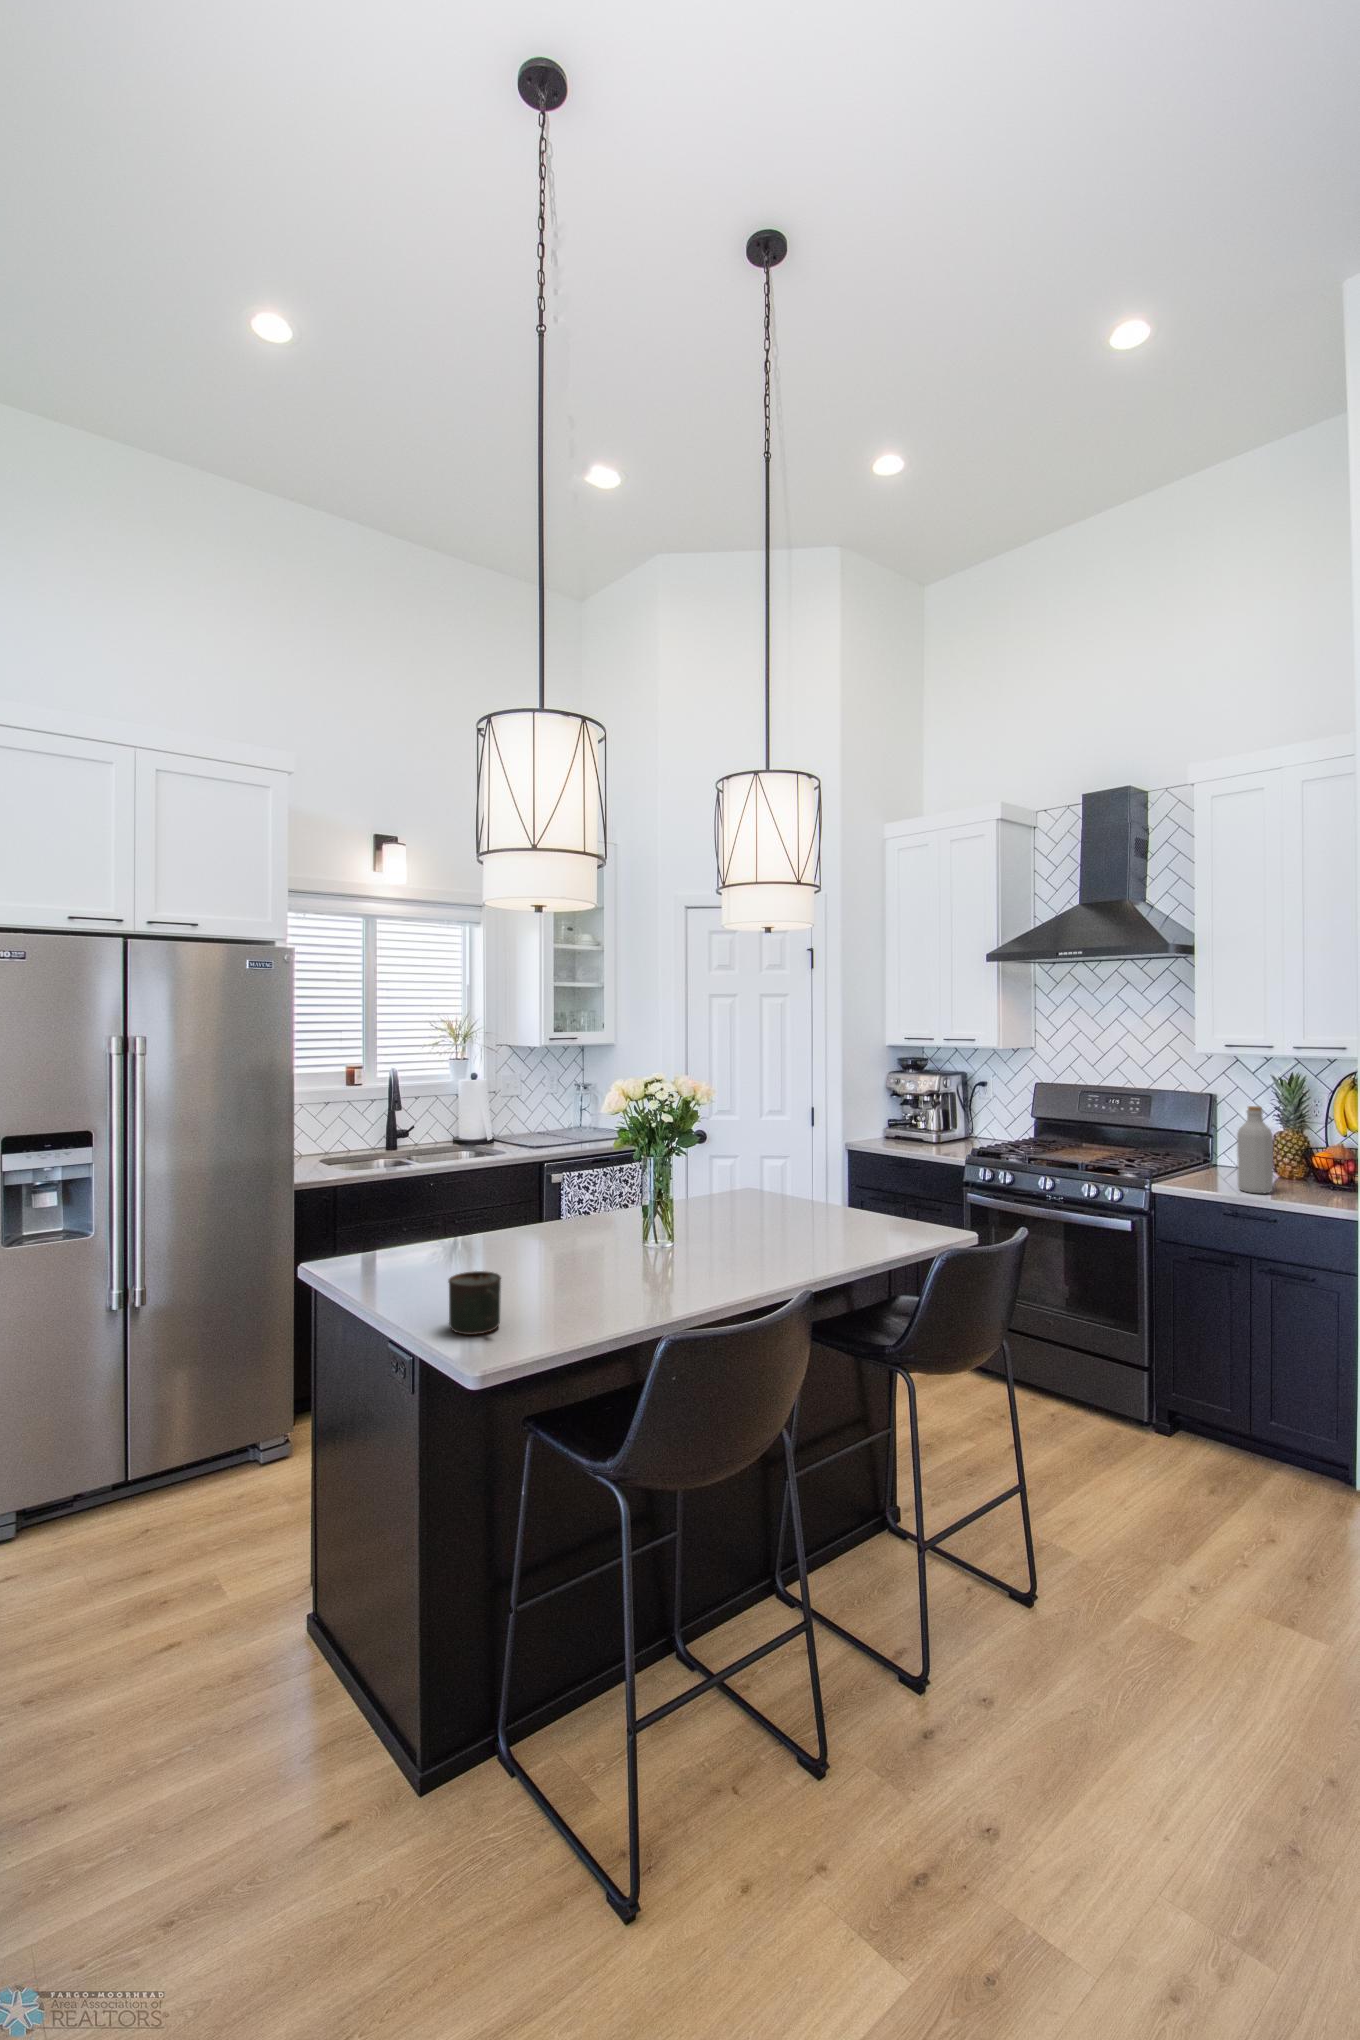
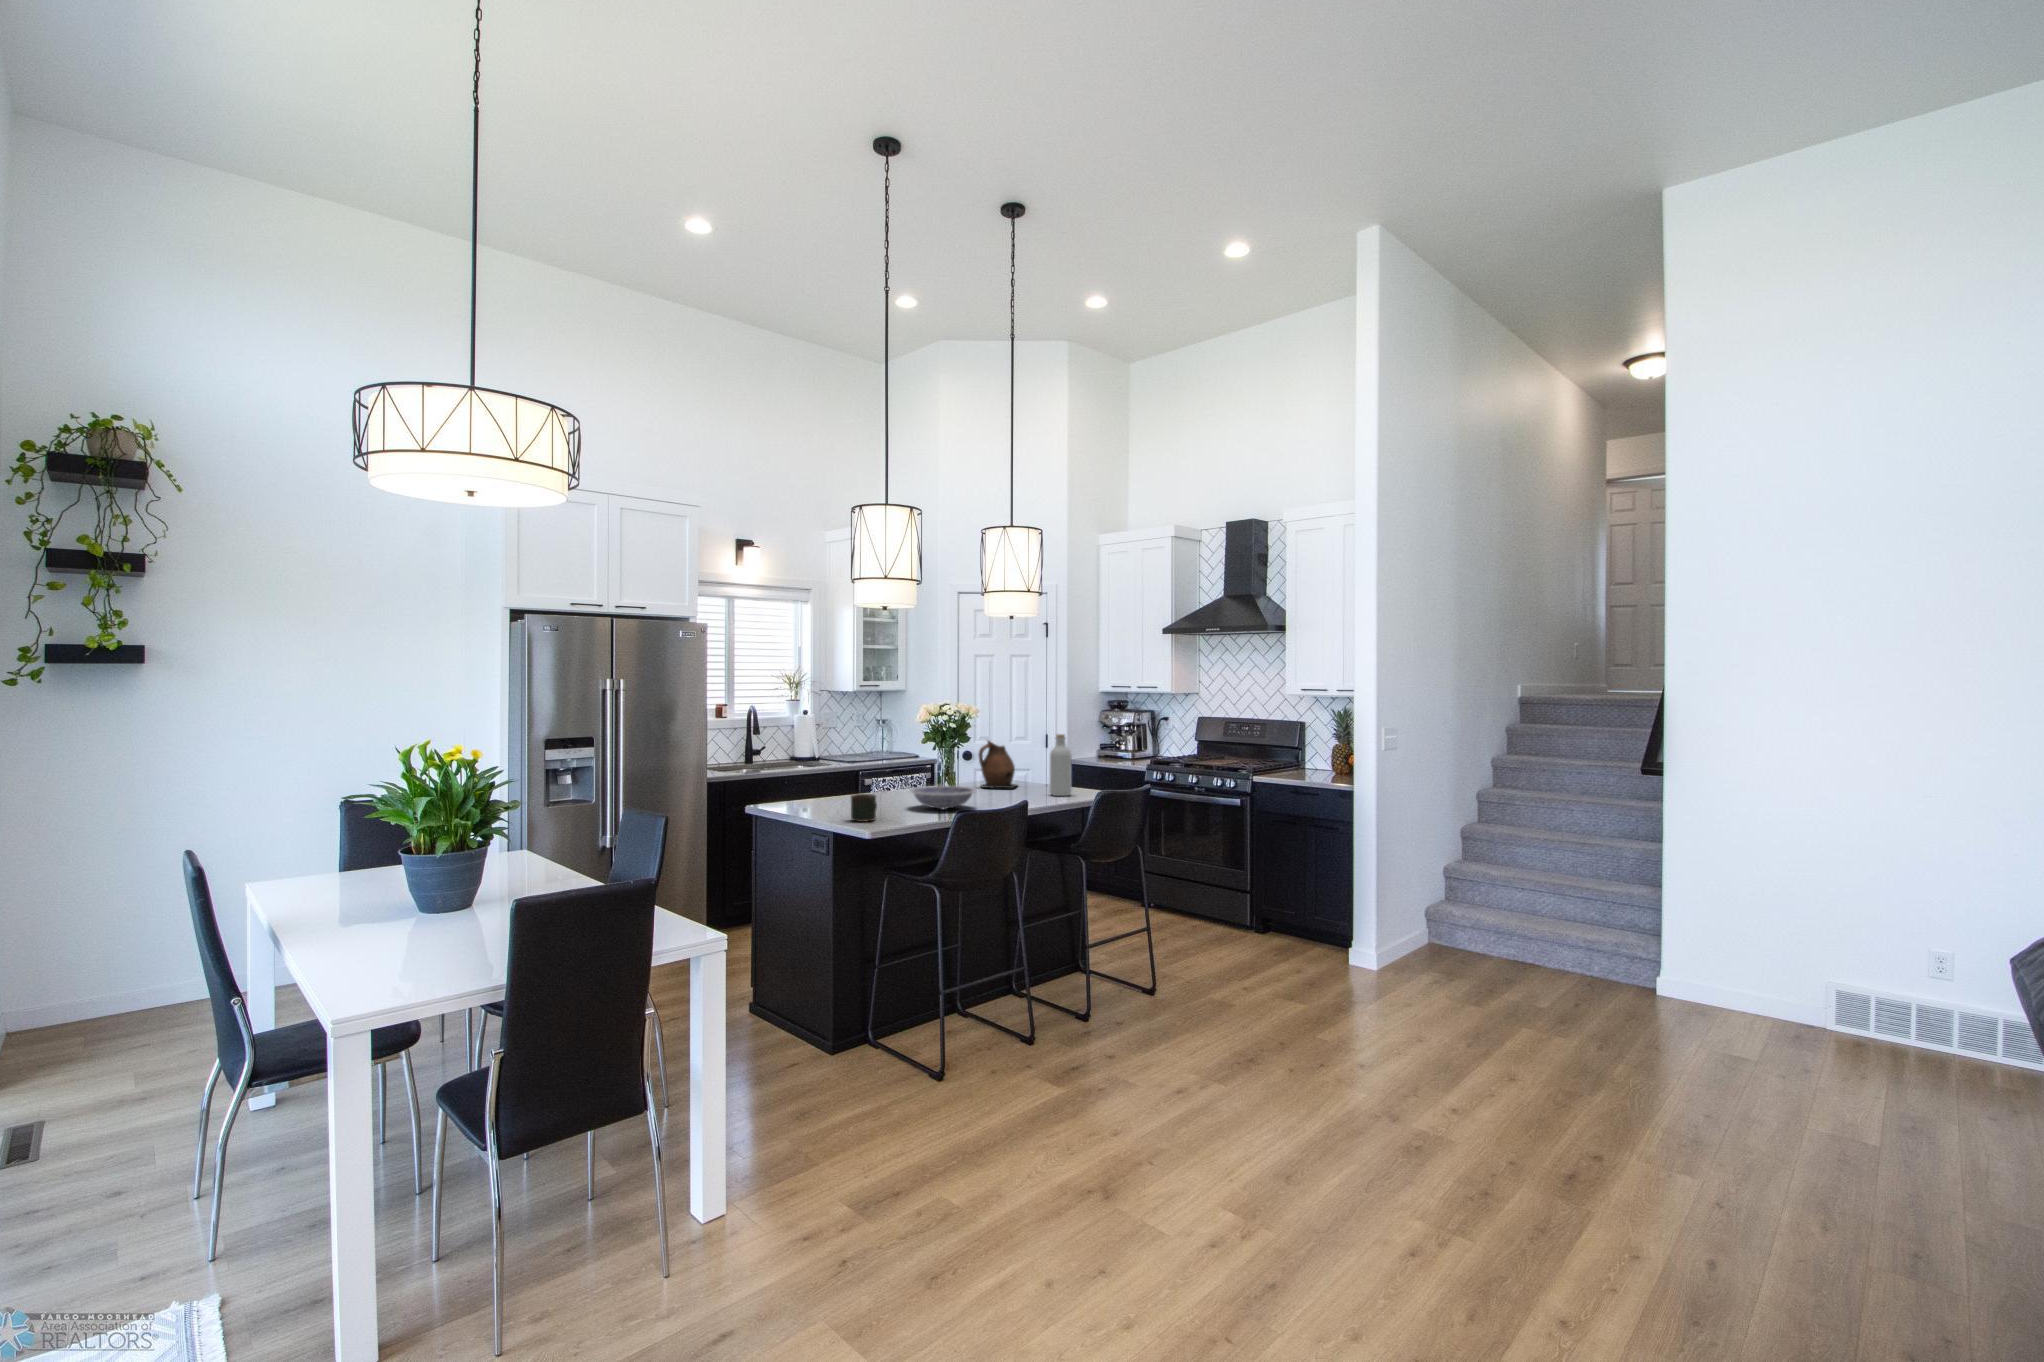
bottle: present [1237,1106,1273,1194] -> present [1050,734,1071,796]
ceramic pitcher: none [713,1133,779,1218] -> present [979,740,1018,788]
bowl: none [580,1231,707,1284] -> present [910,786,976,809]

